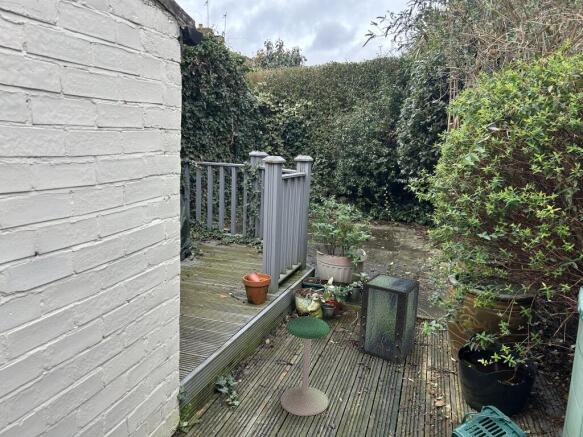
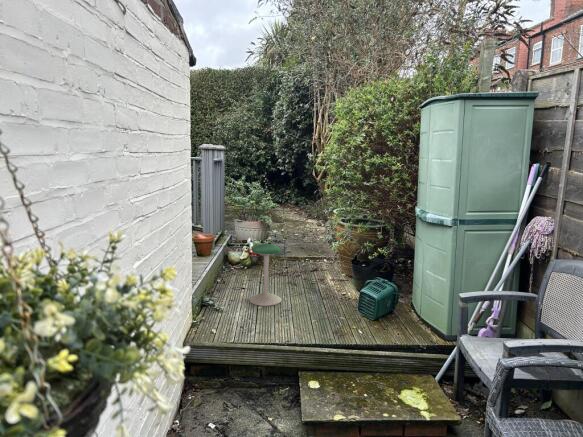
storage box: present [358,274,420,364] -> none [286,224,321,280]

